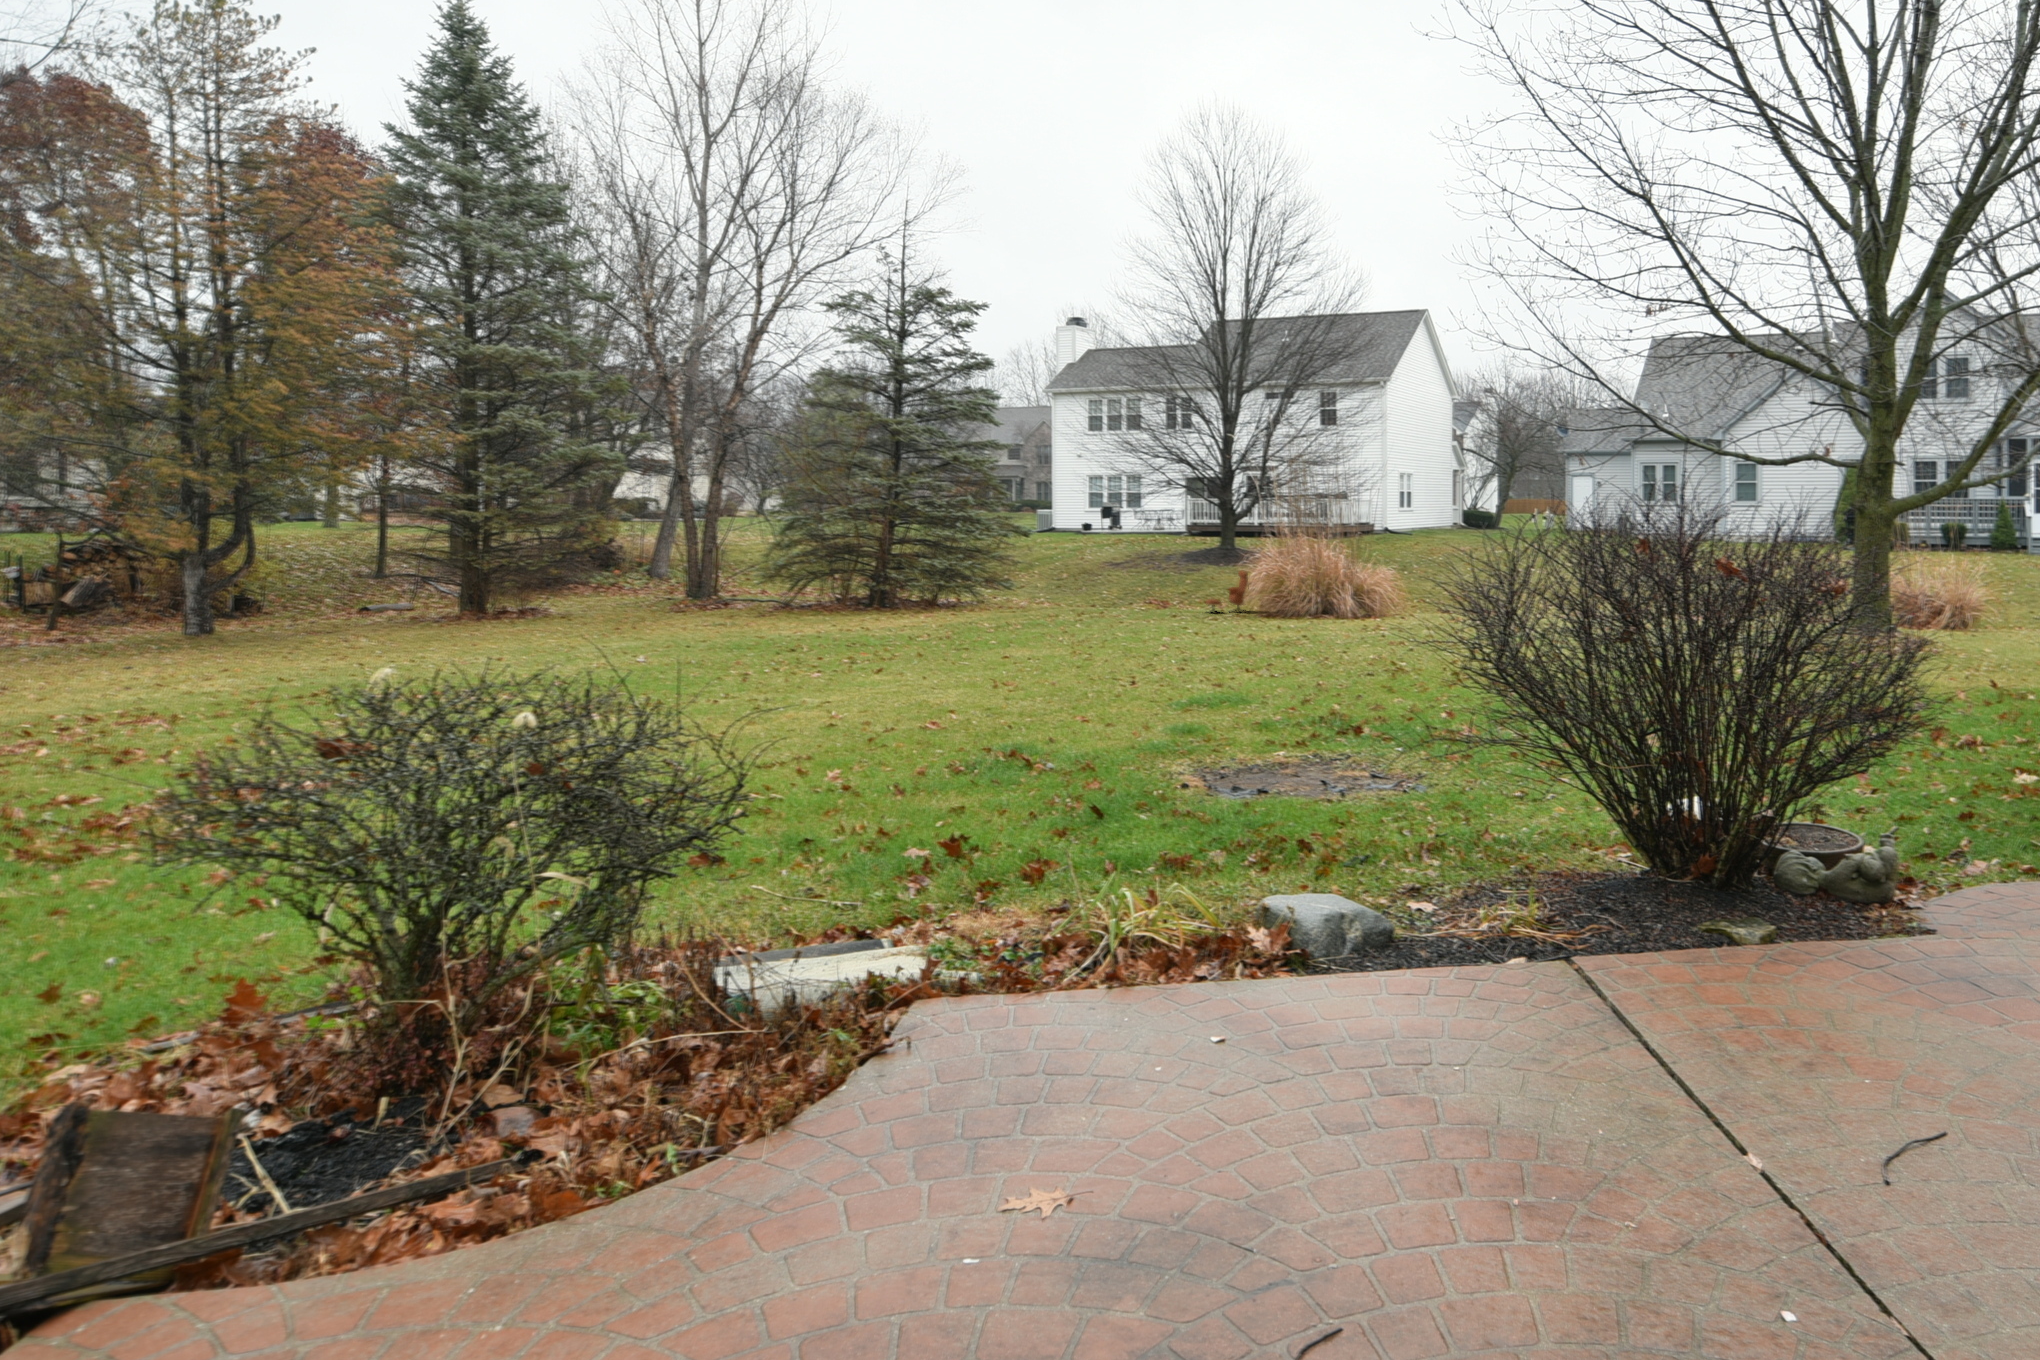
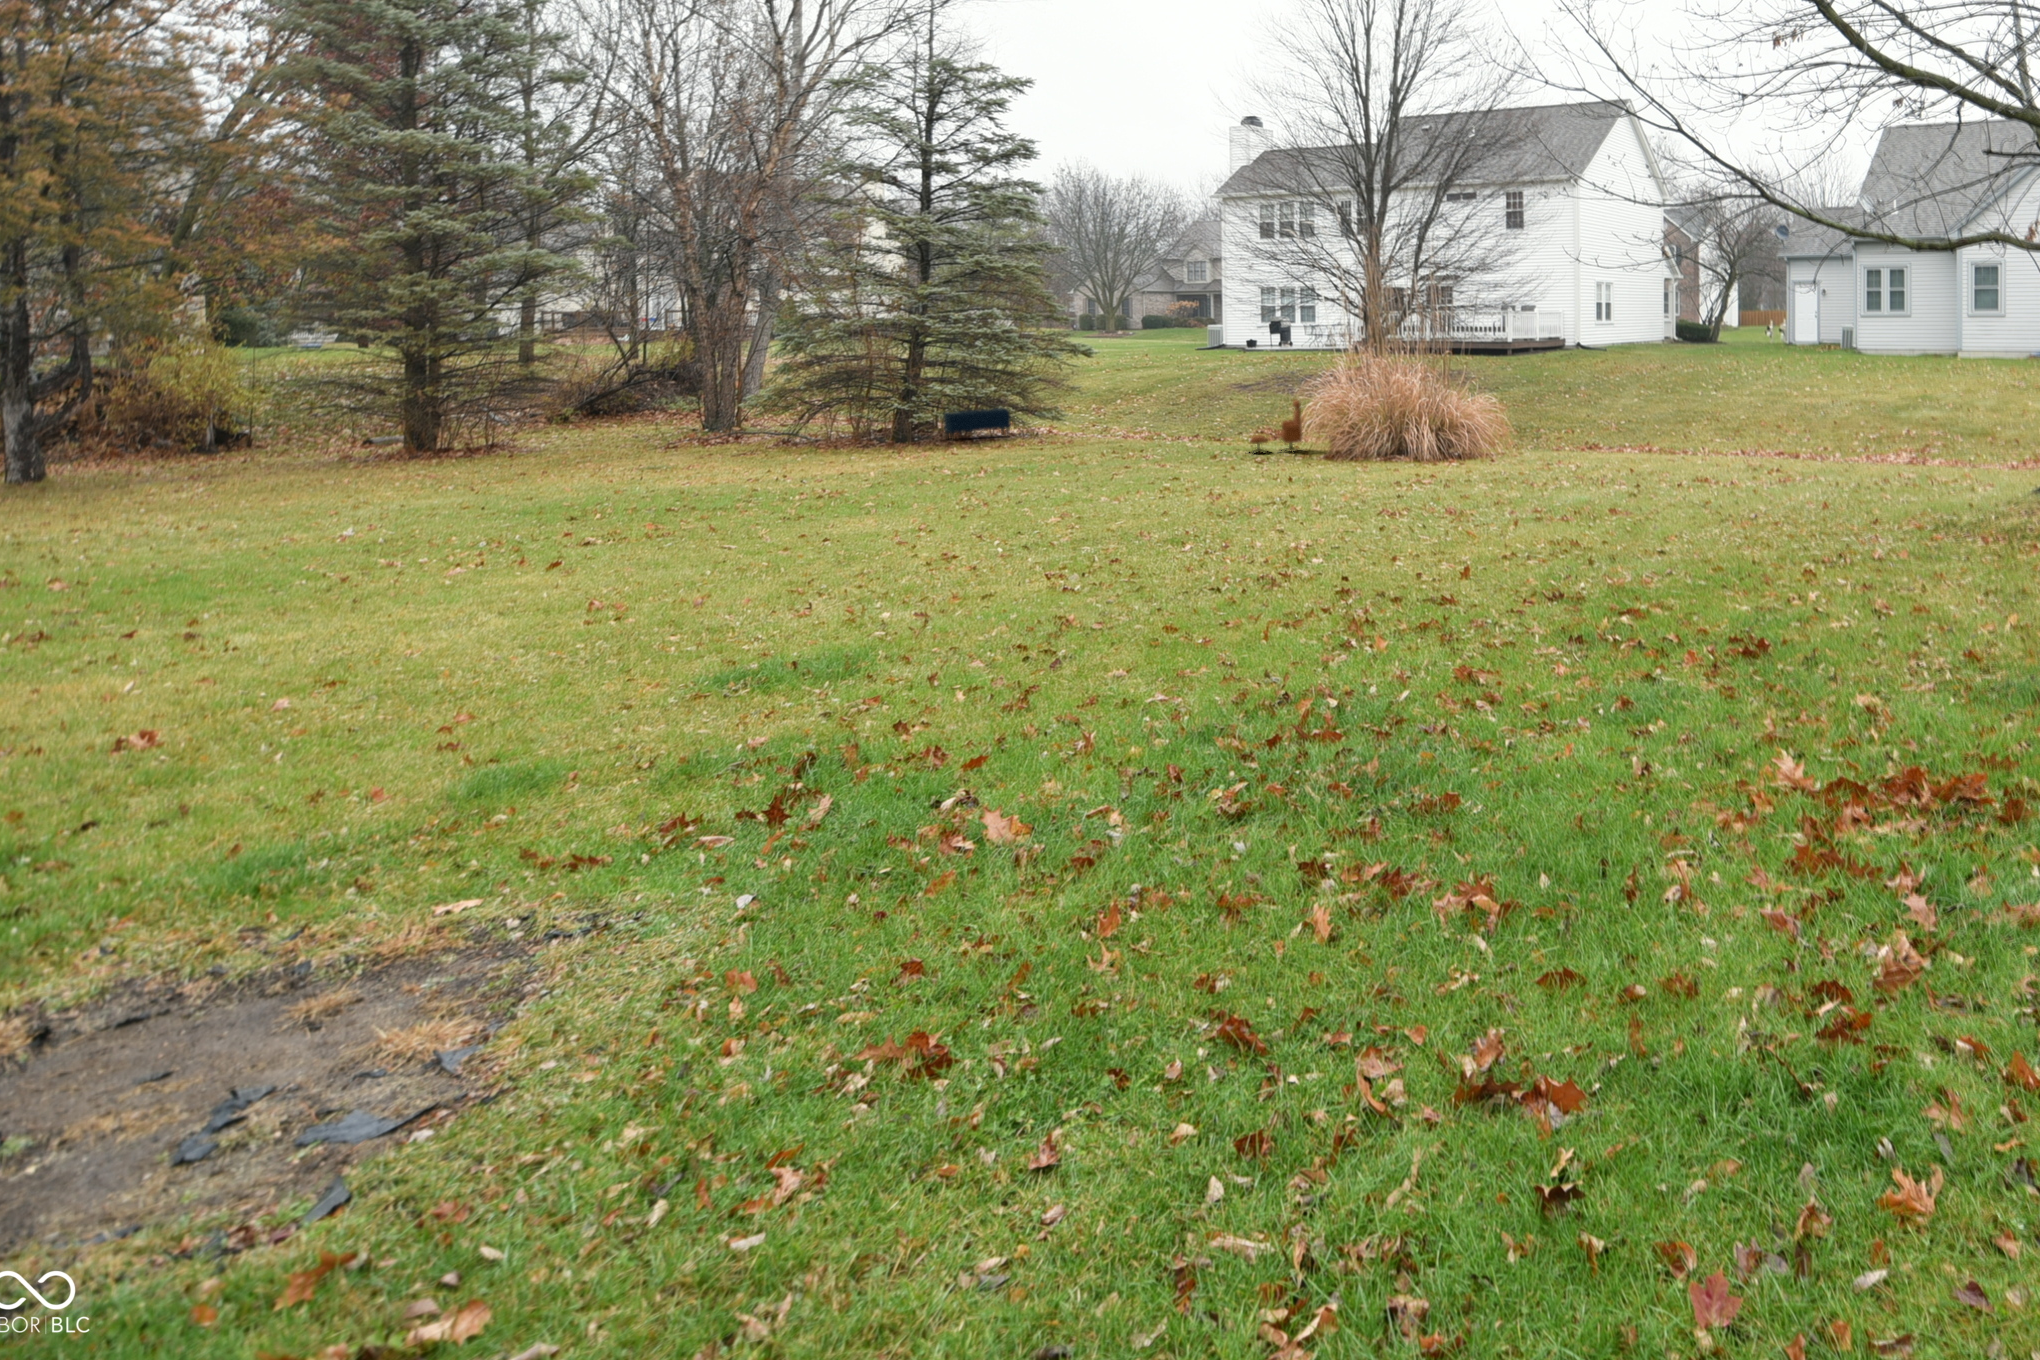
bench: none [921,579,977,607] -> present [943,408,1011,440]

